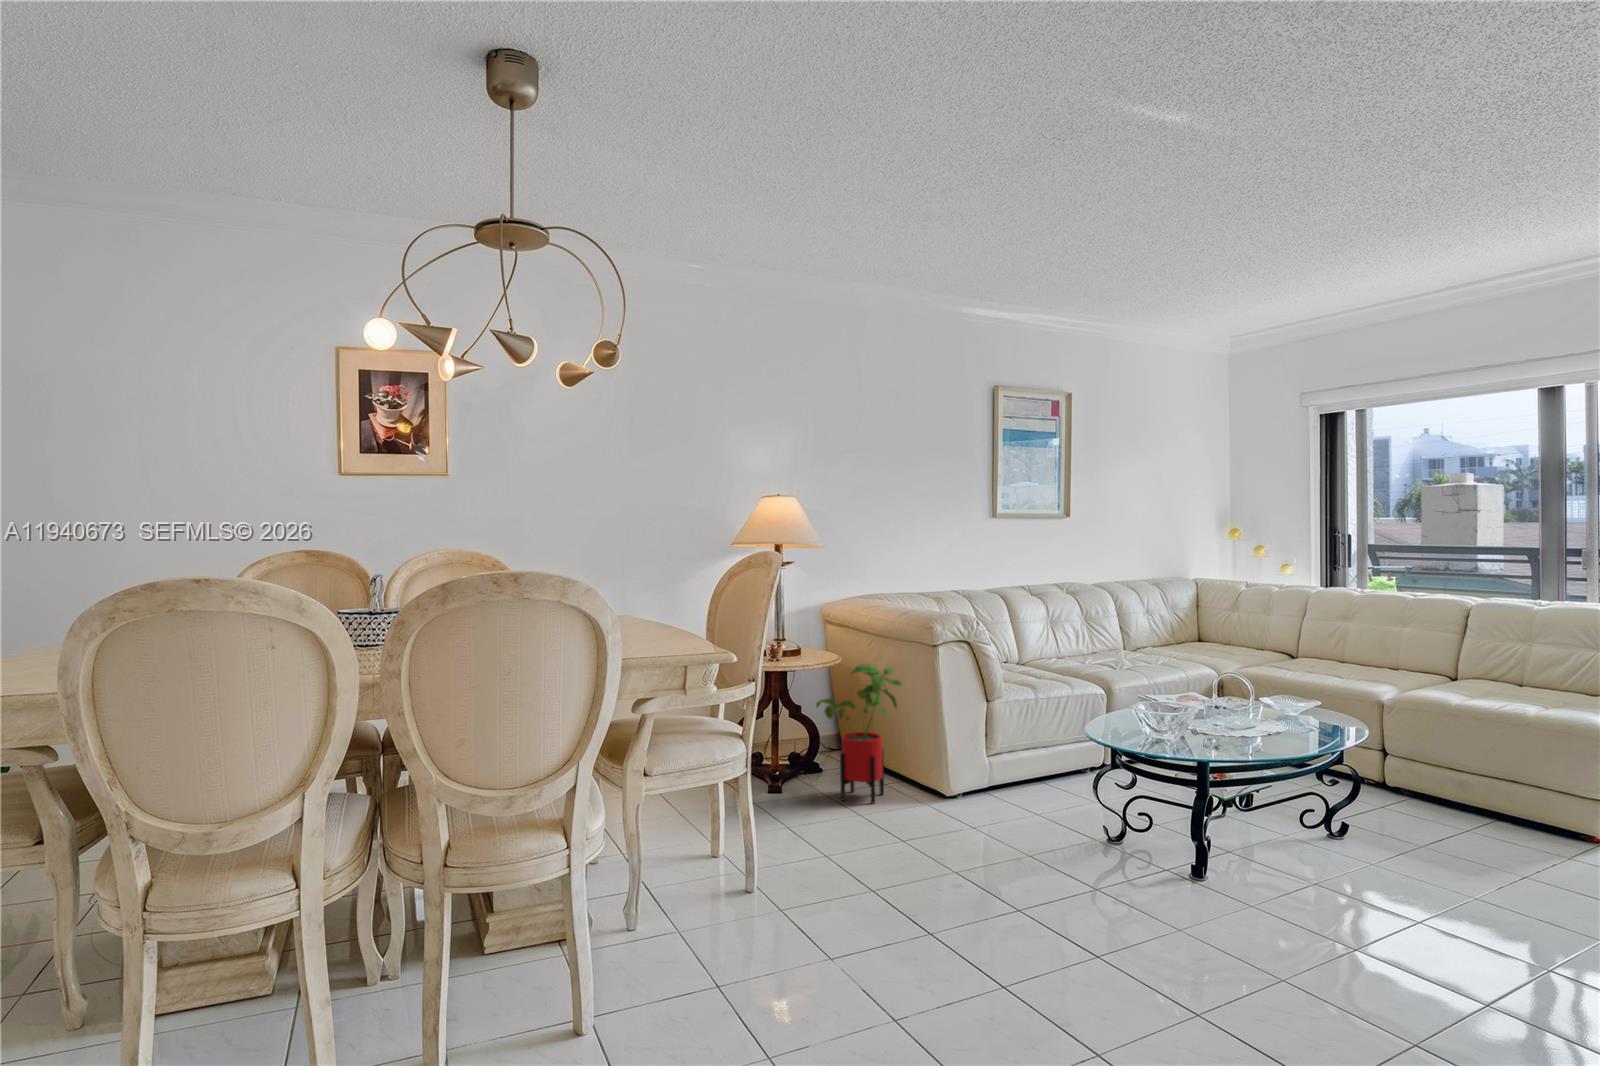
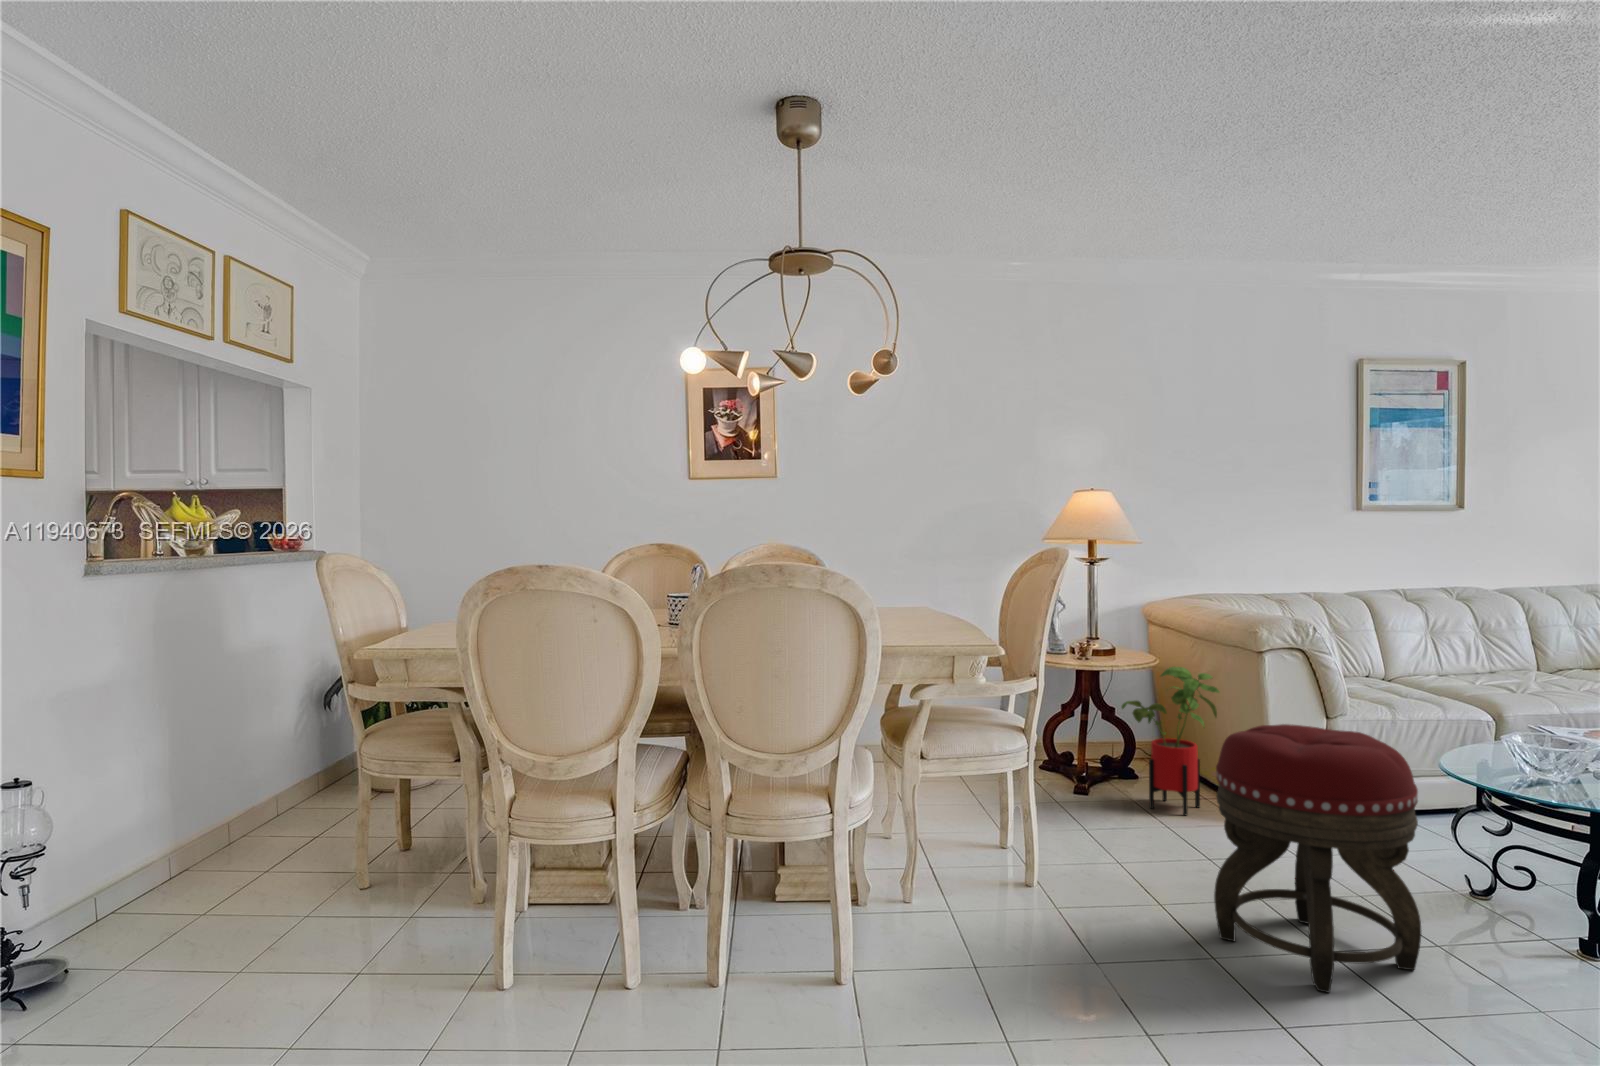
footstool: none [922,711,1085,948] -> present [1214,724,1421,993]

